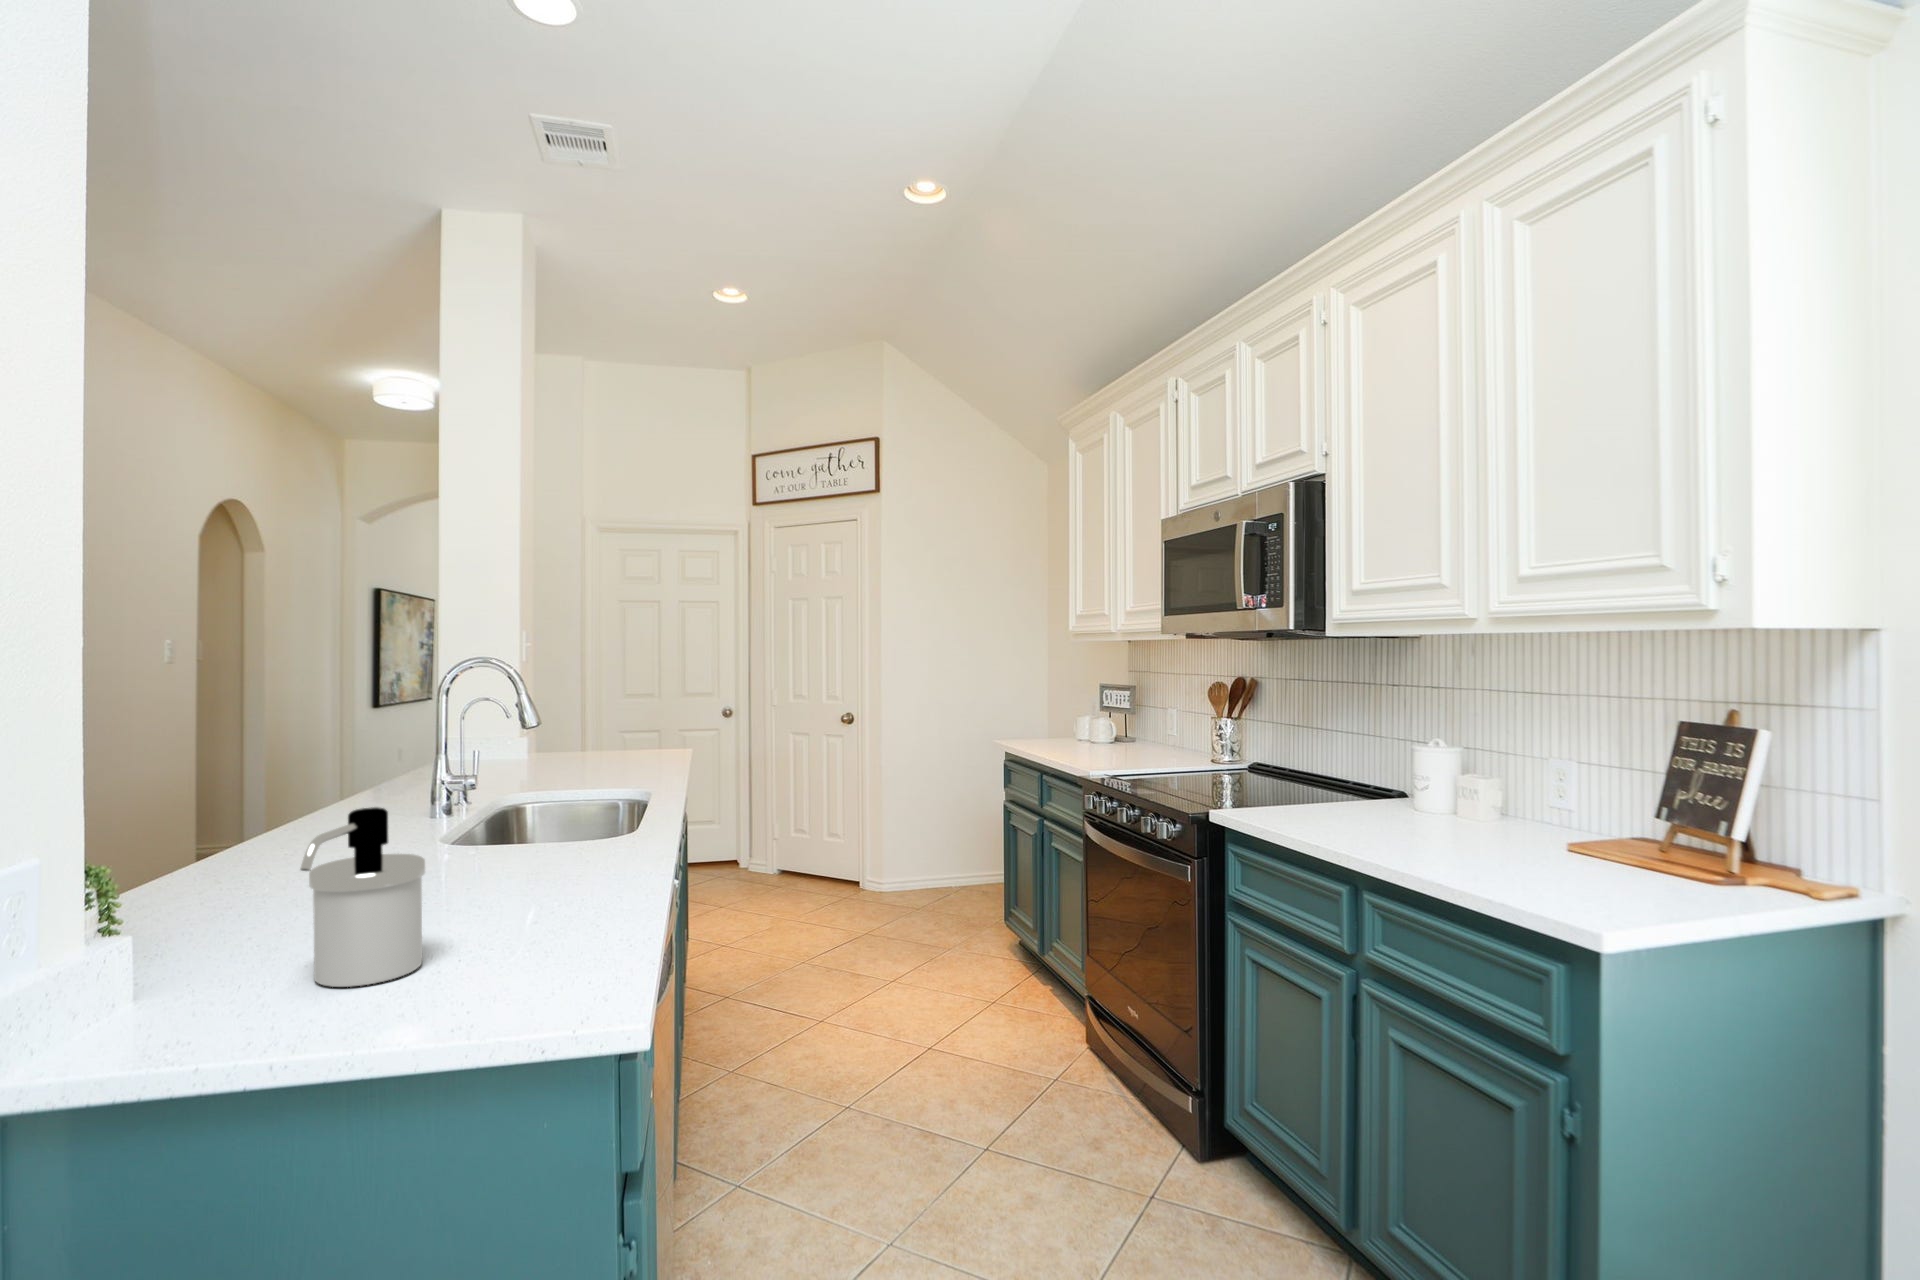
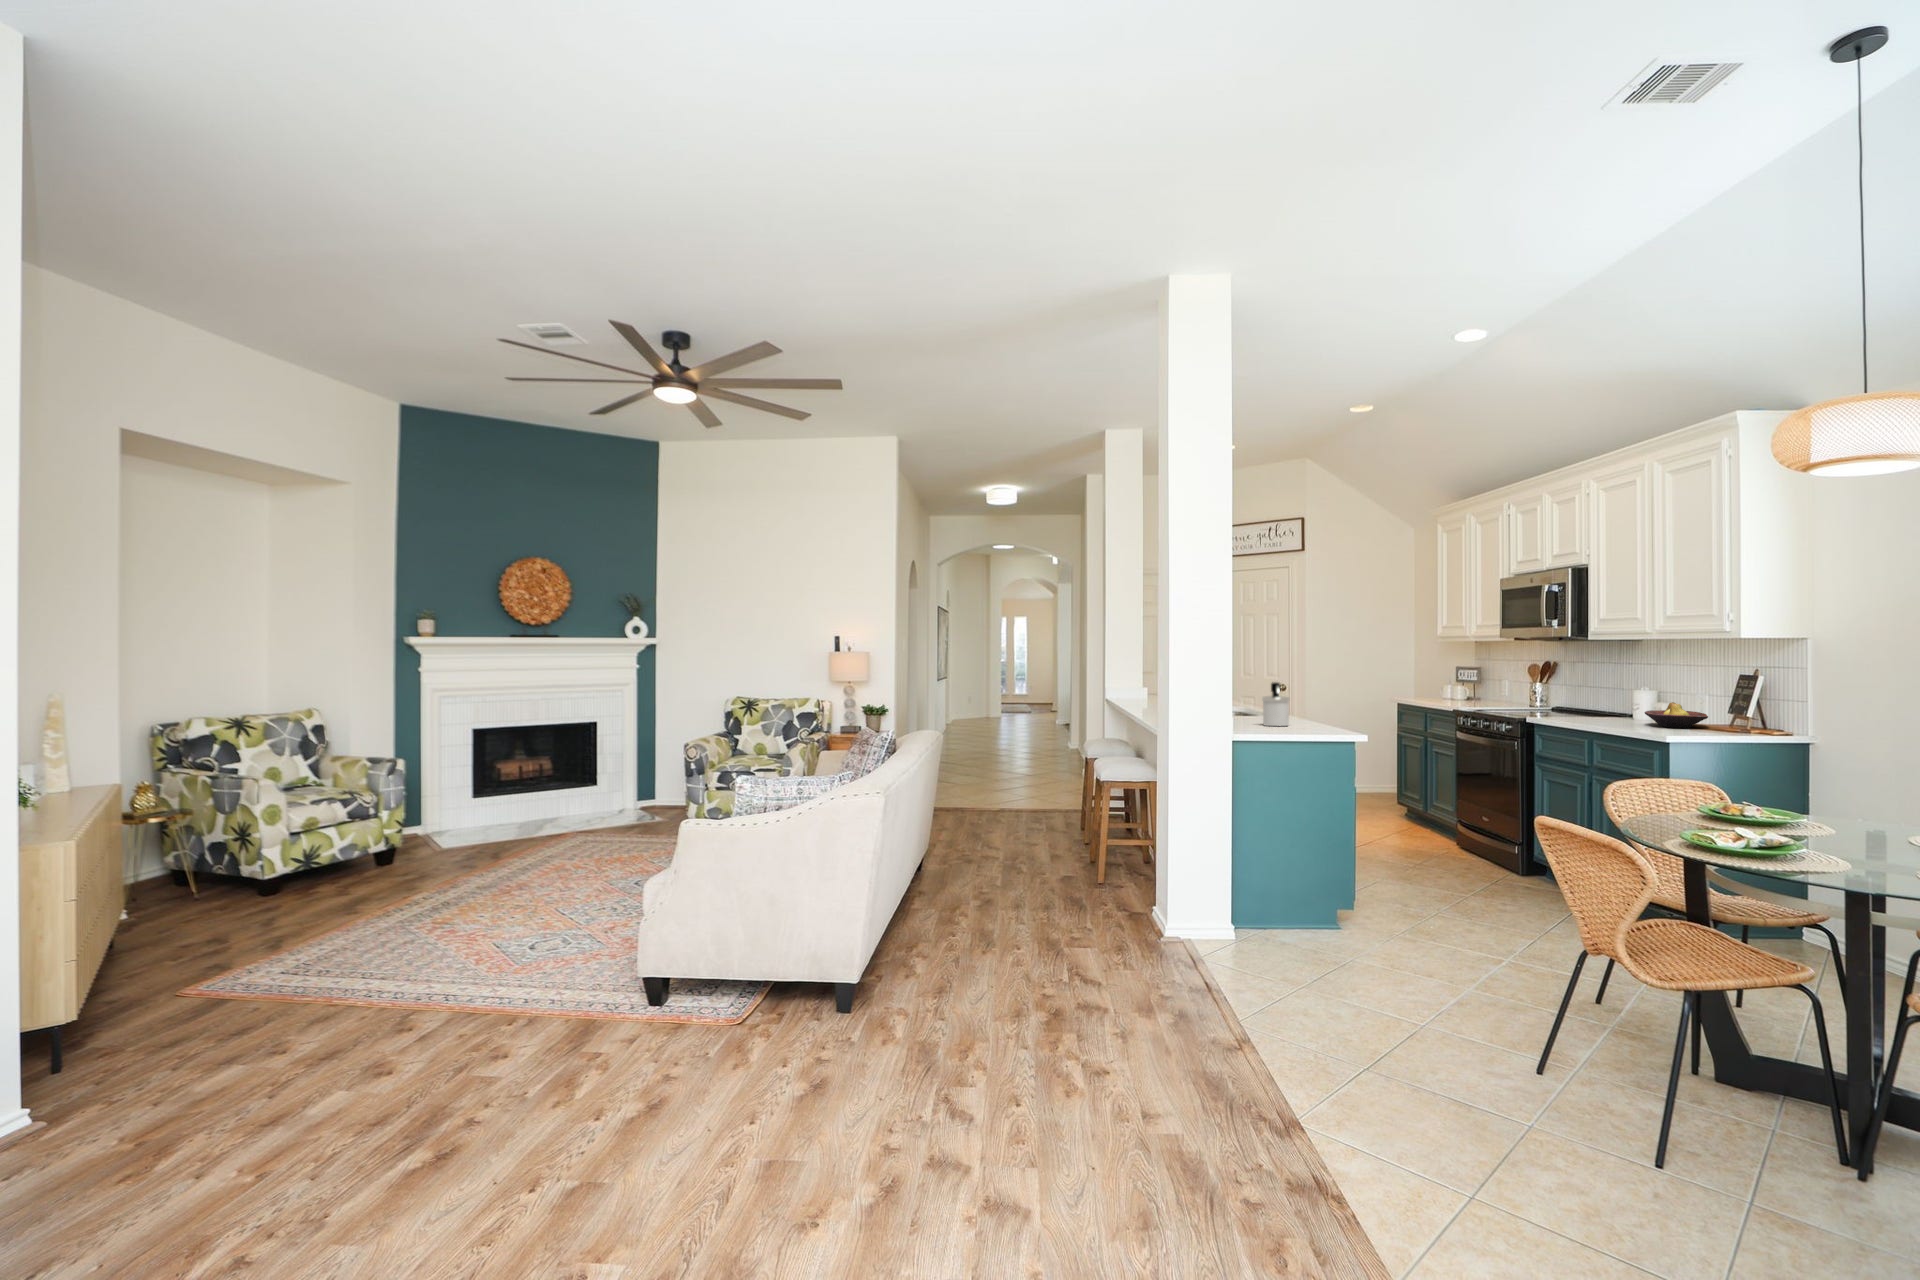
fruit bowl: none [1478,802,1658,887] -> present [1645,702,1708,728]

